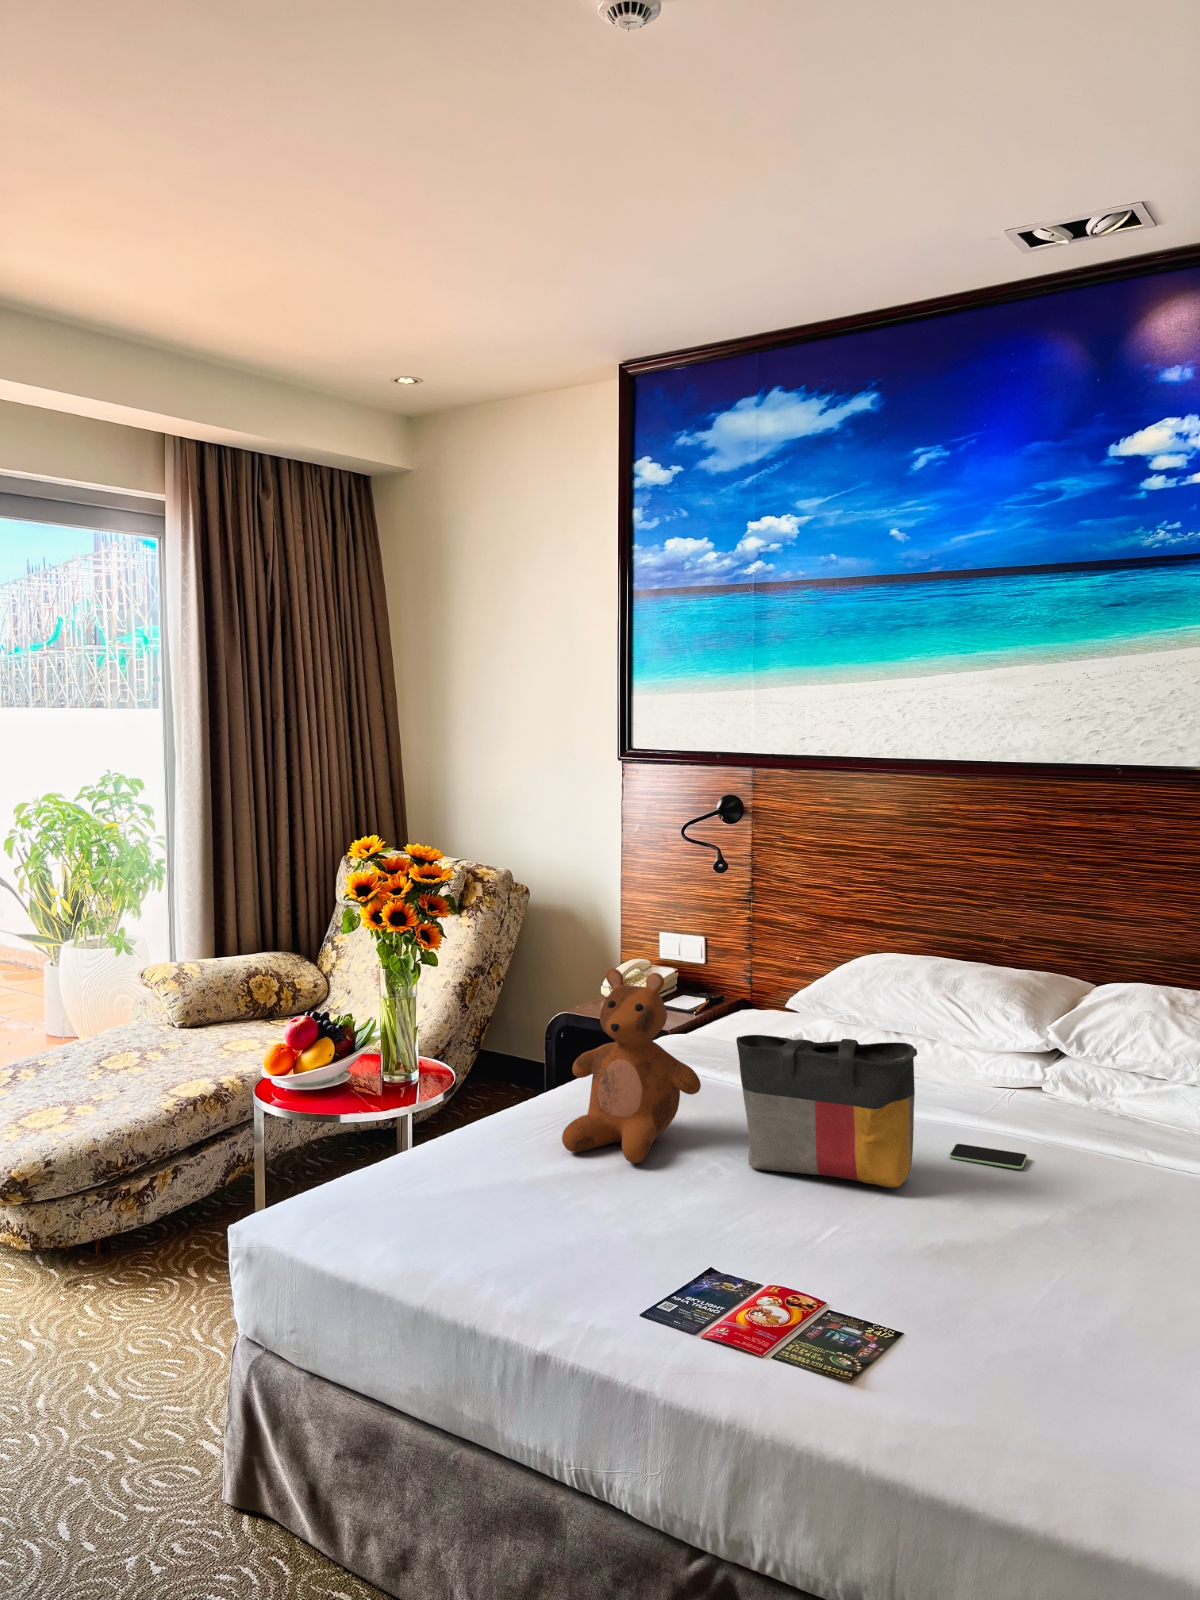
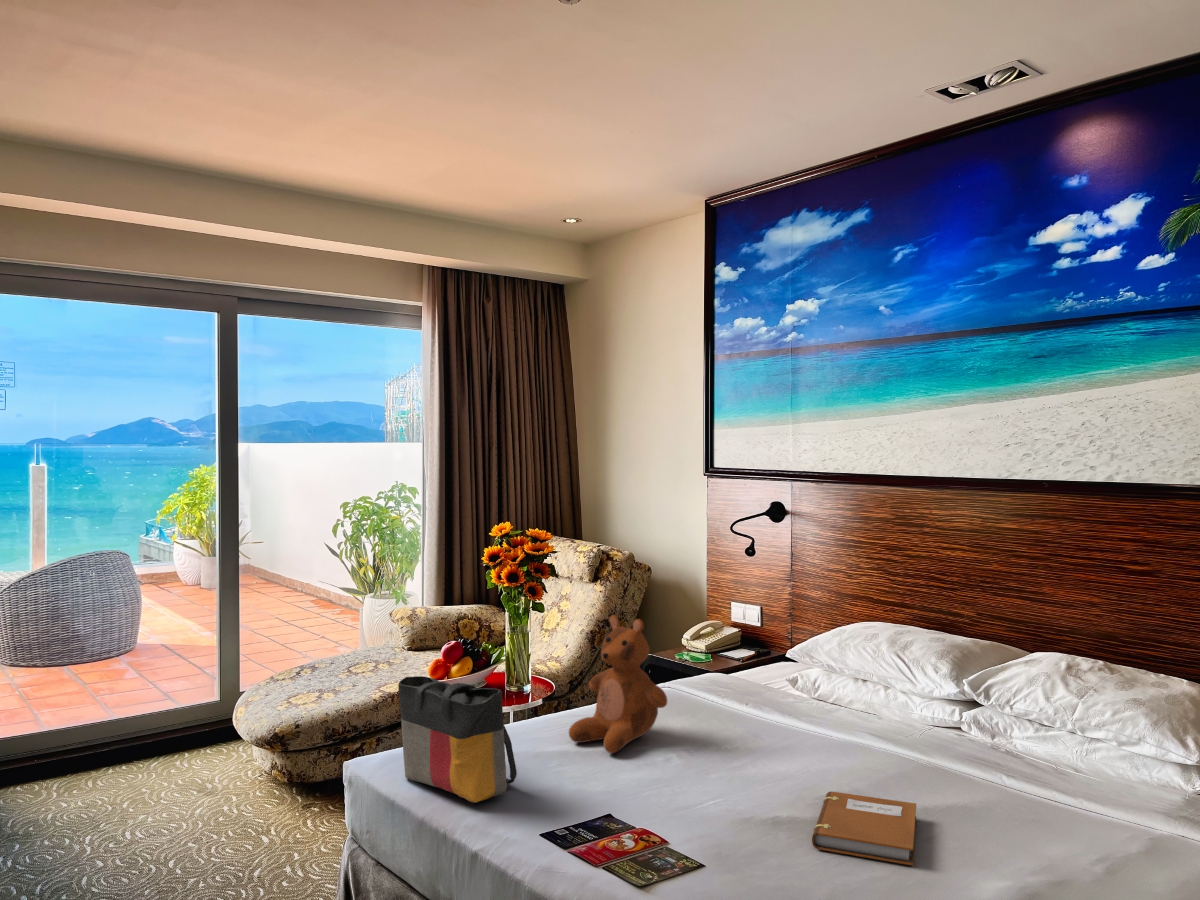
tote bag: present [736,1035,917,1188] -> present [398,676,517,803]
smartphone: present [949,1144,1028,1169] -> none [848,762,910,785]
notebook: none [956,1187,1112,1271] -> present [812,792,916,865]

